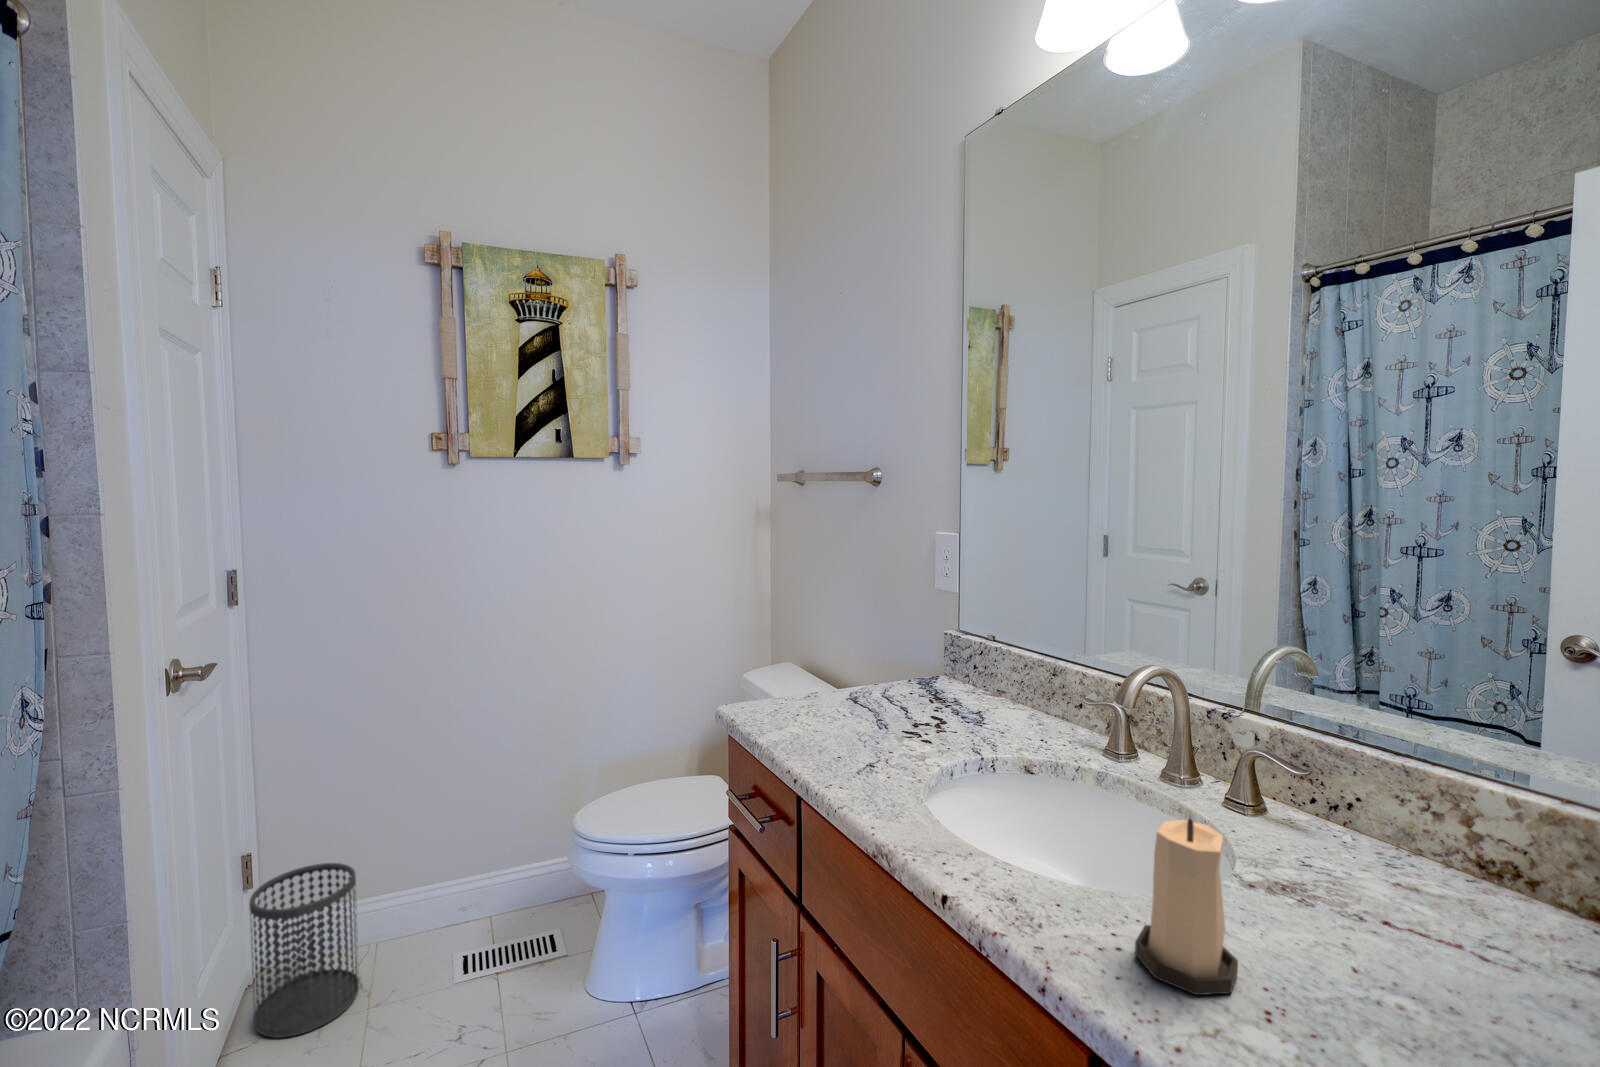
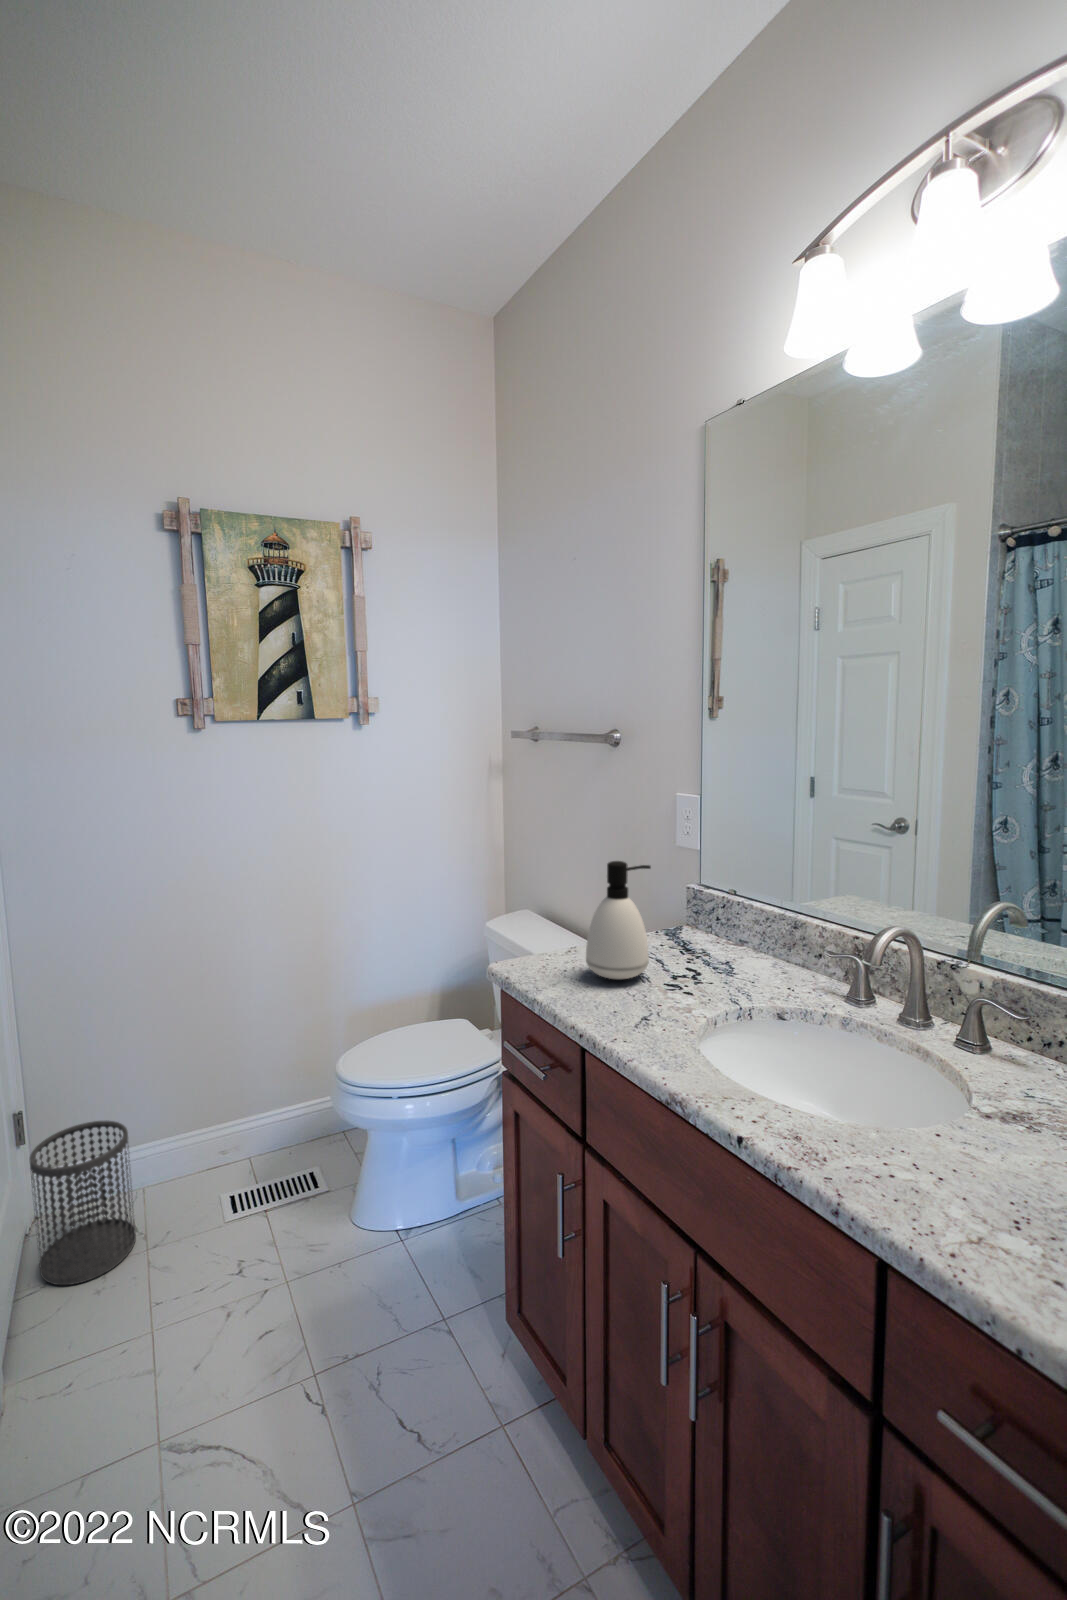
soap dispenser: none [817,592,889,723] -> present [586,861,651,979]
candle: present [1135,819,1238,995] -> none [904,1071,986,1209]

